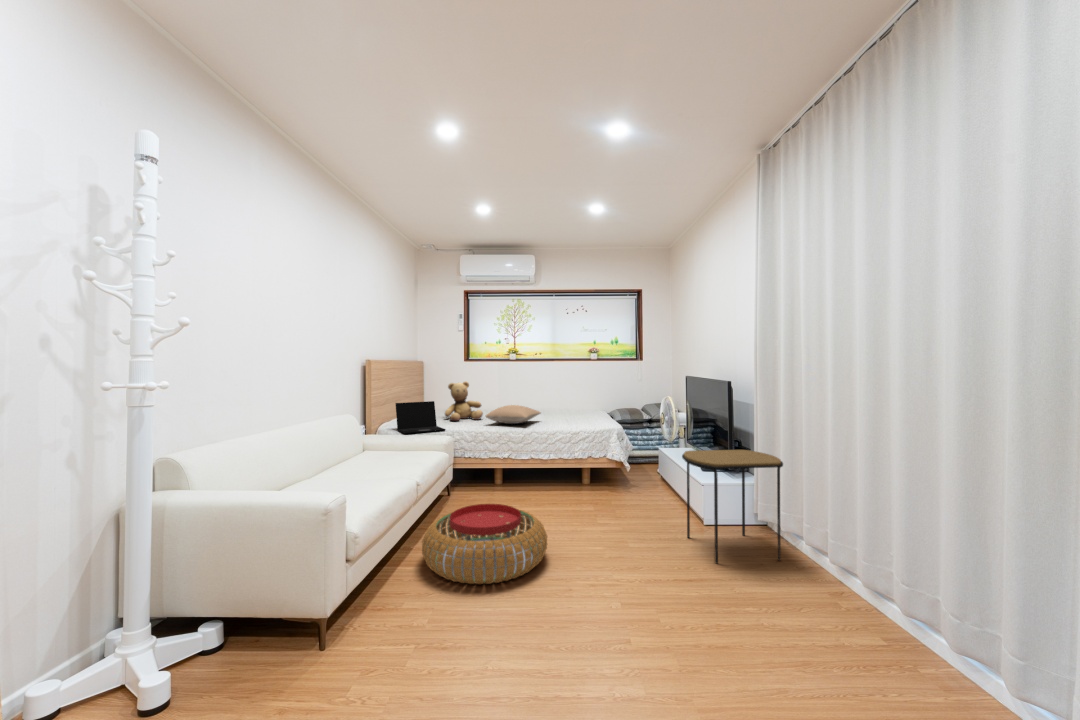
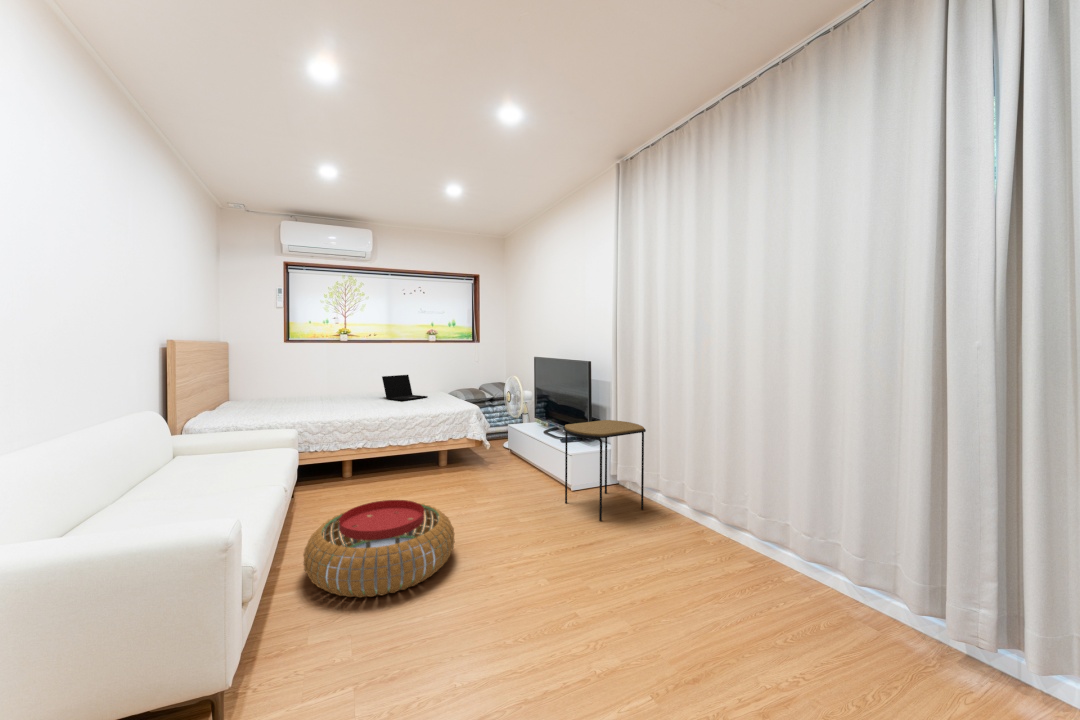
teddy bear: present [445,381,483,421] -> none [270,365,321,412]
laptop: present [396,401,446,434] -> present [382,375,428,401]
pillow: present [485,405,541,424] -> none [331,391,393,411]

